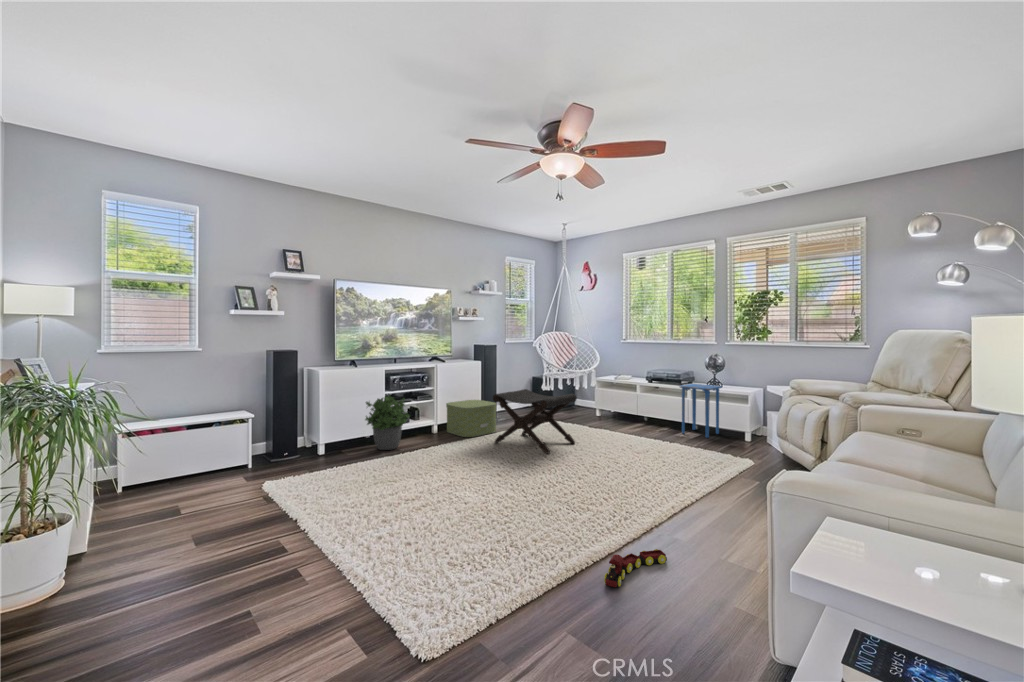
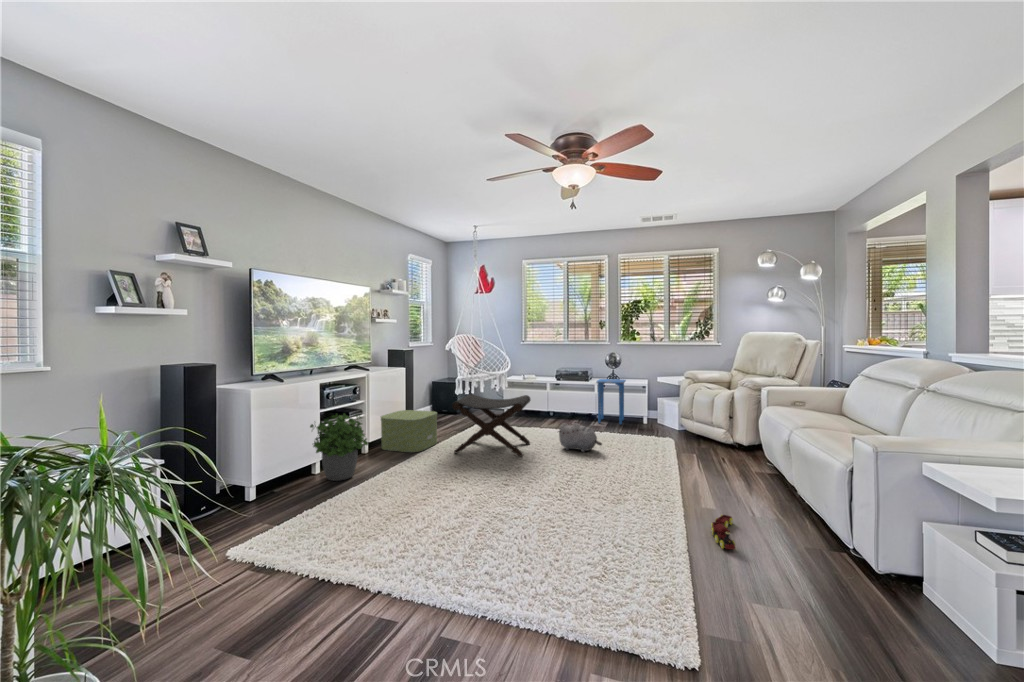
plush toy: none [595,426,635,459] -> present [559,423,602,452]

